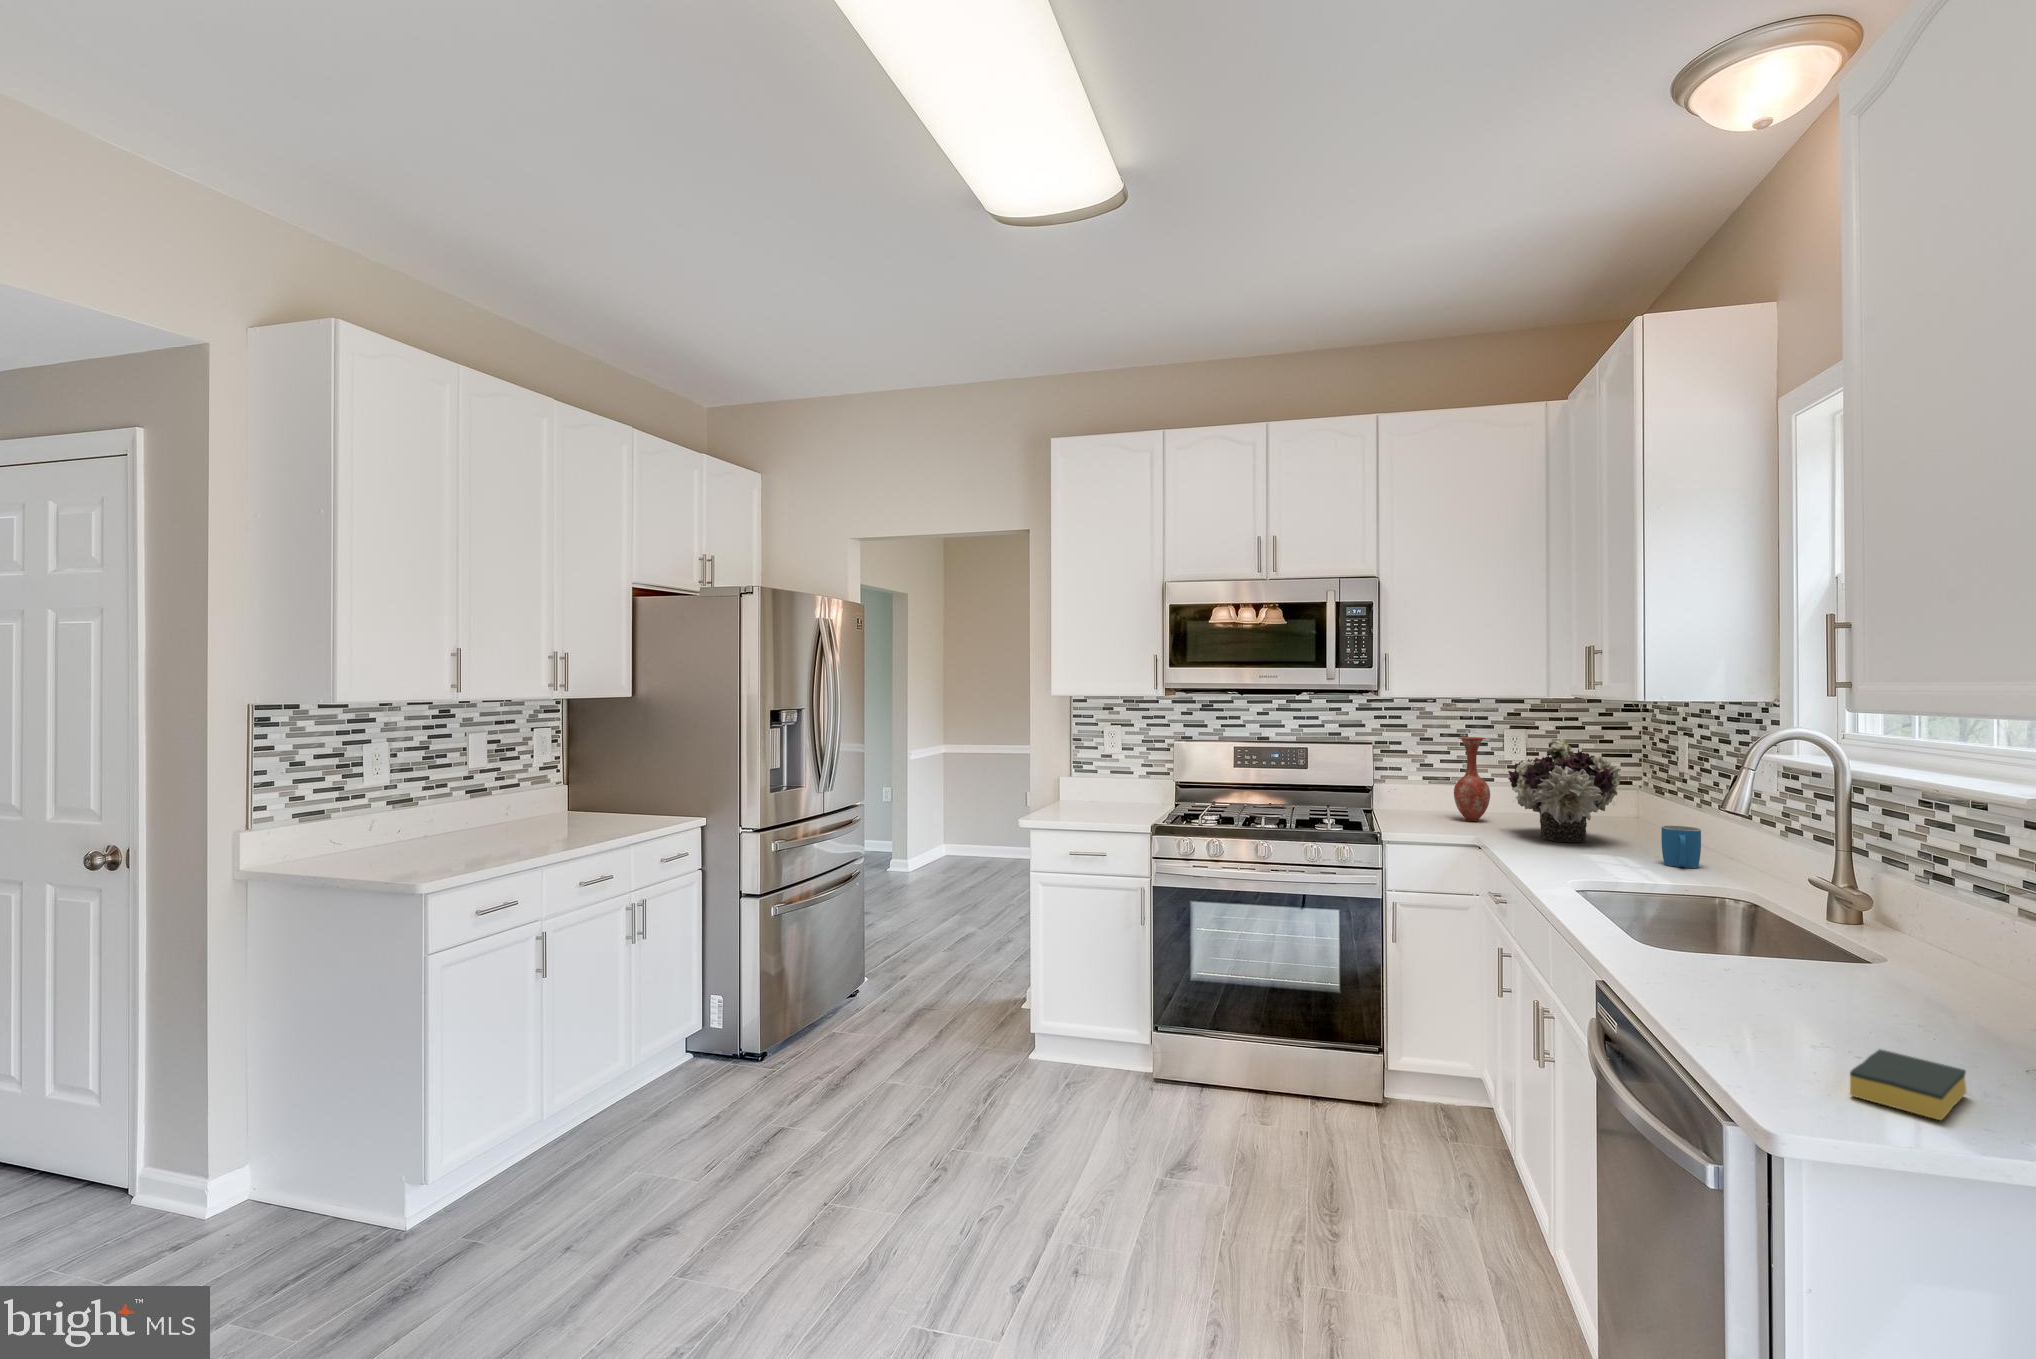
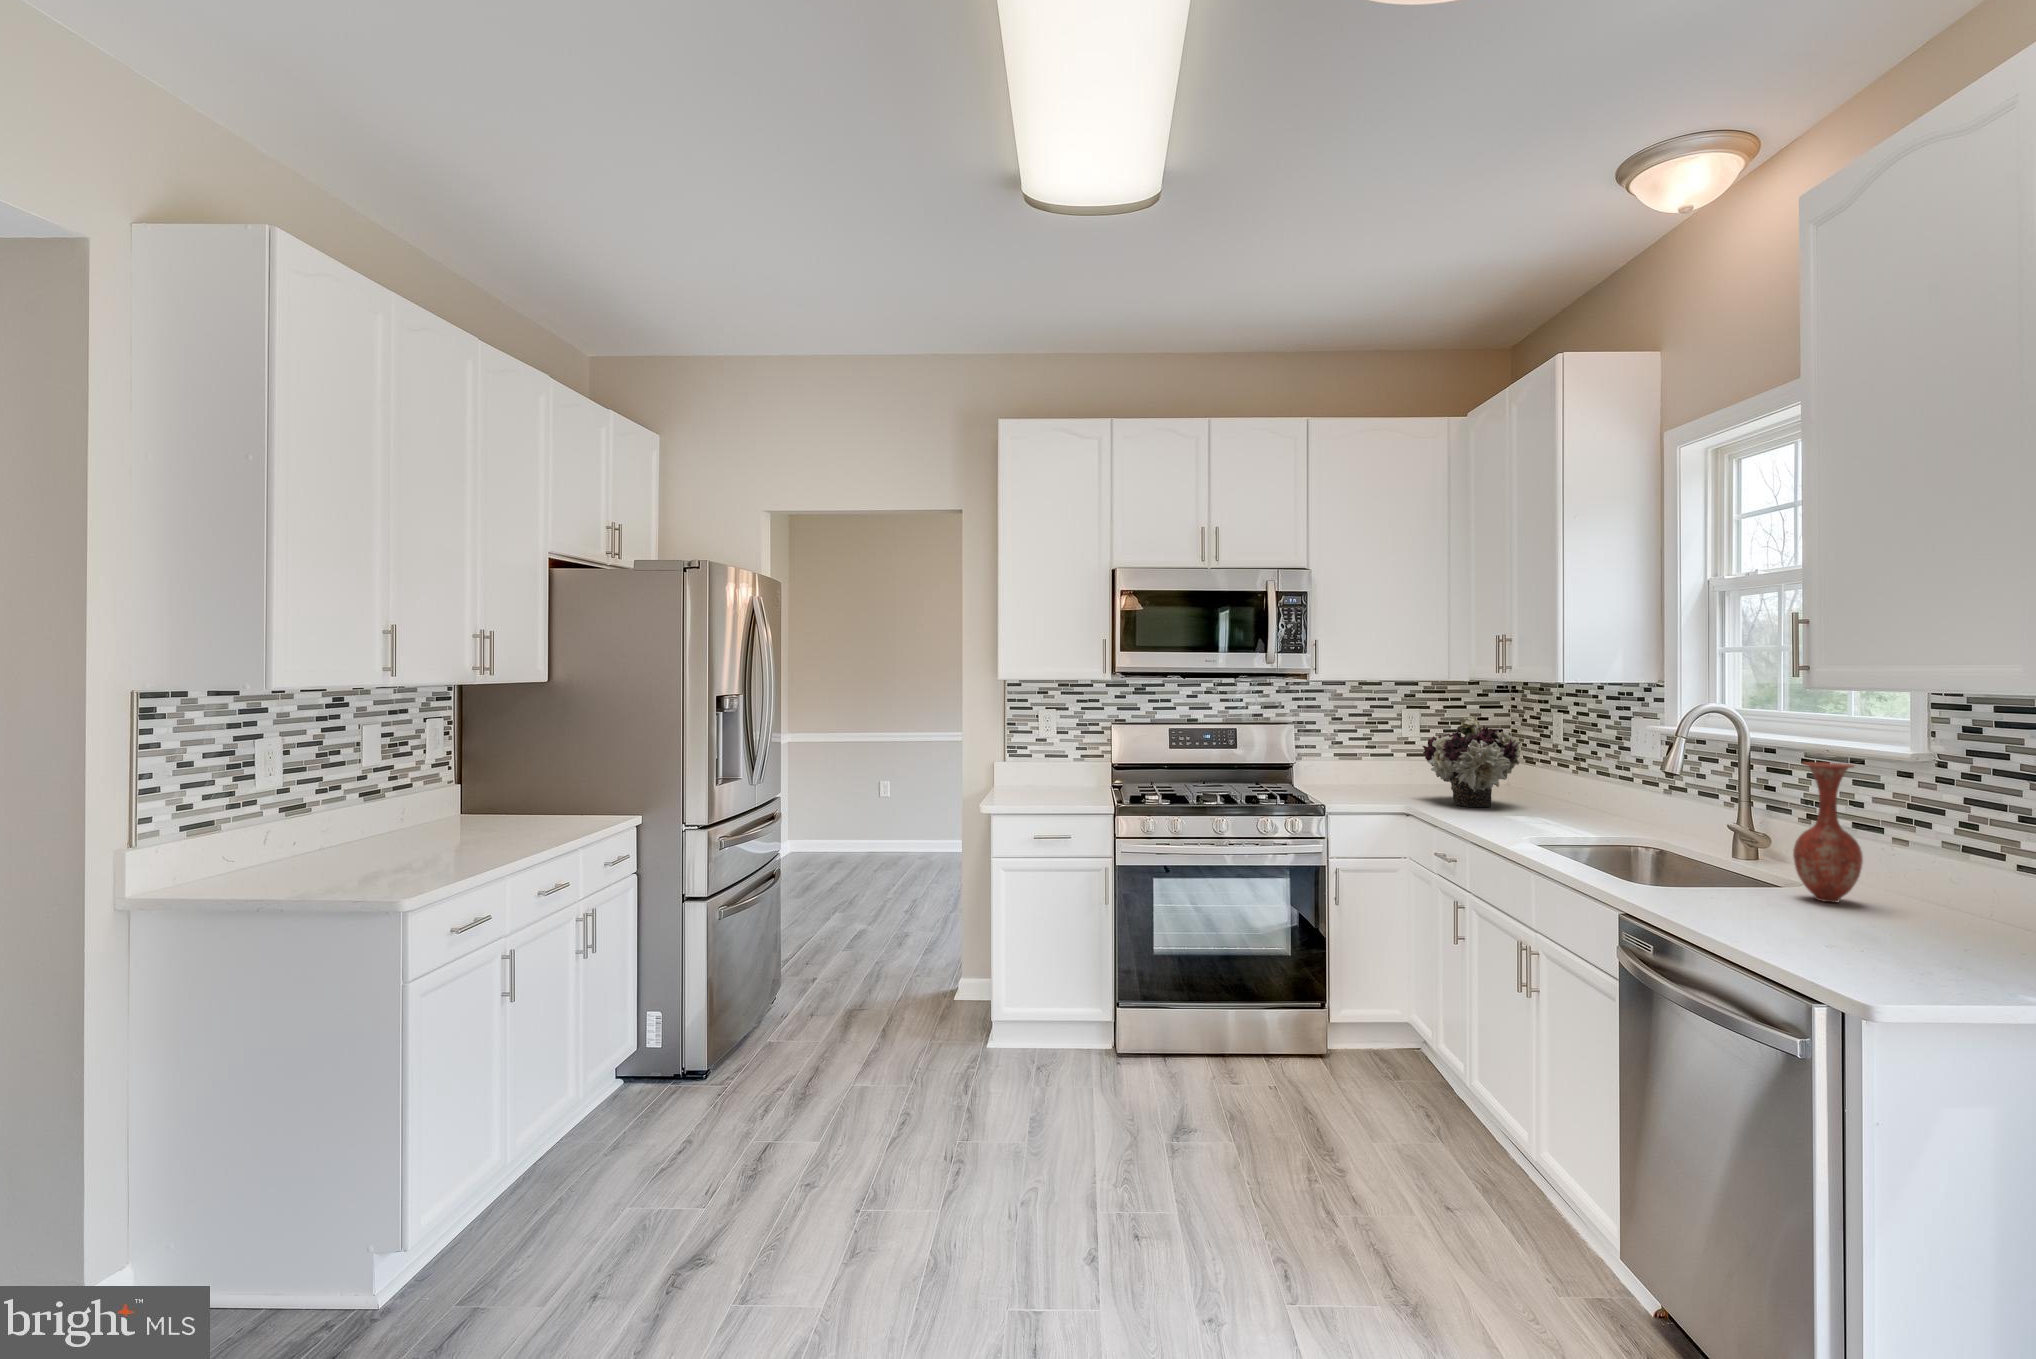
vase: present [1454,737,1490,821] -> present [1793,762,1863,902]
mug: present [1661,826,1701,868] -> none [1566,789,1598,823]
sponge: present [1850,1050,1966,1120] -> none [1879,944,1950,989]

